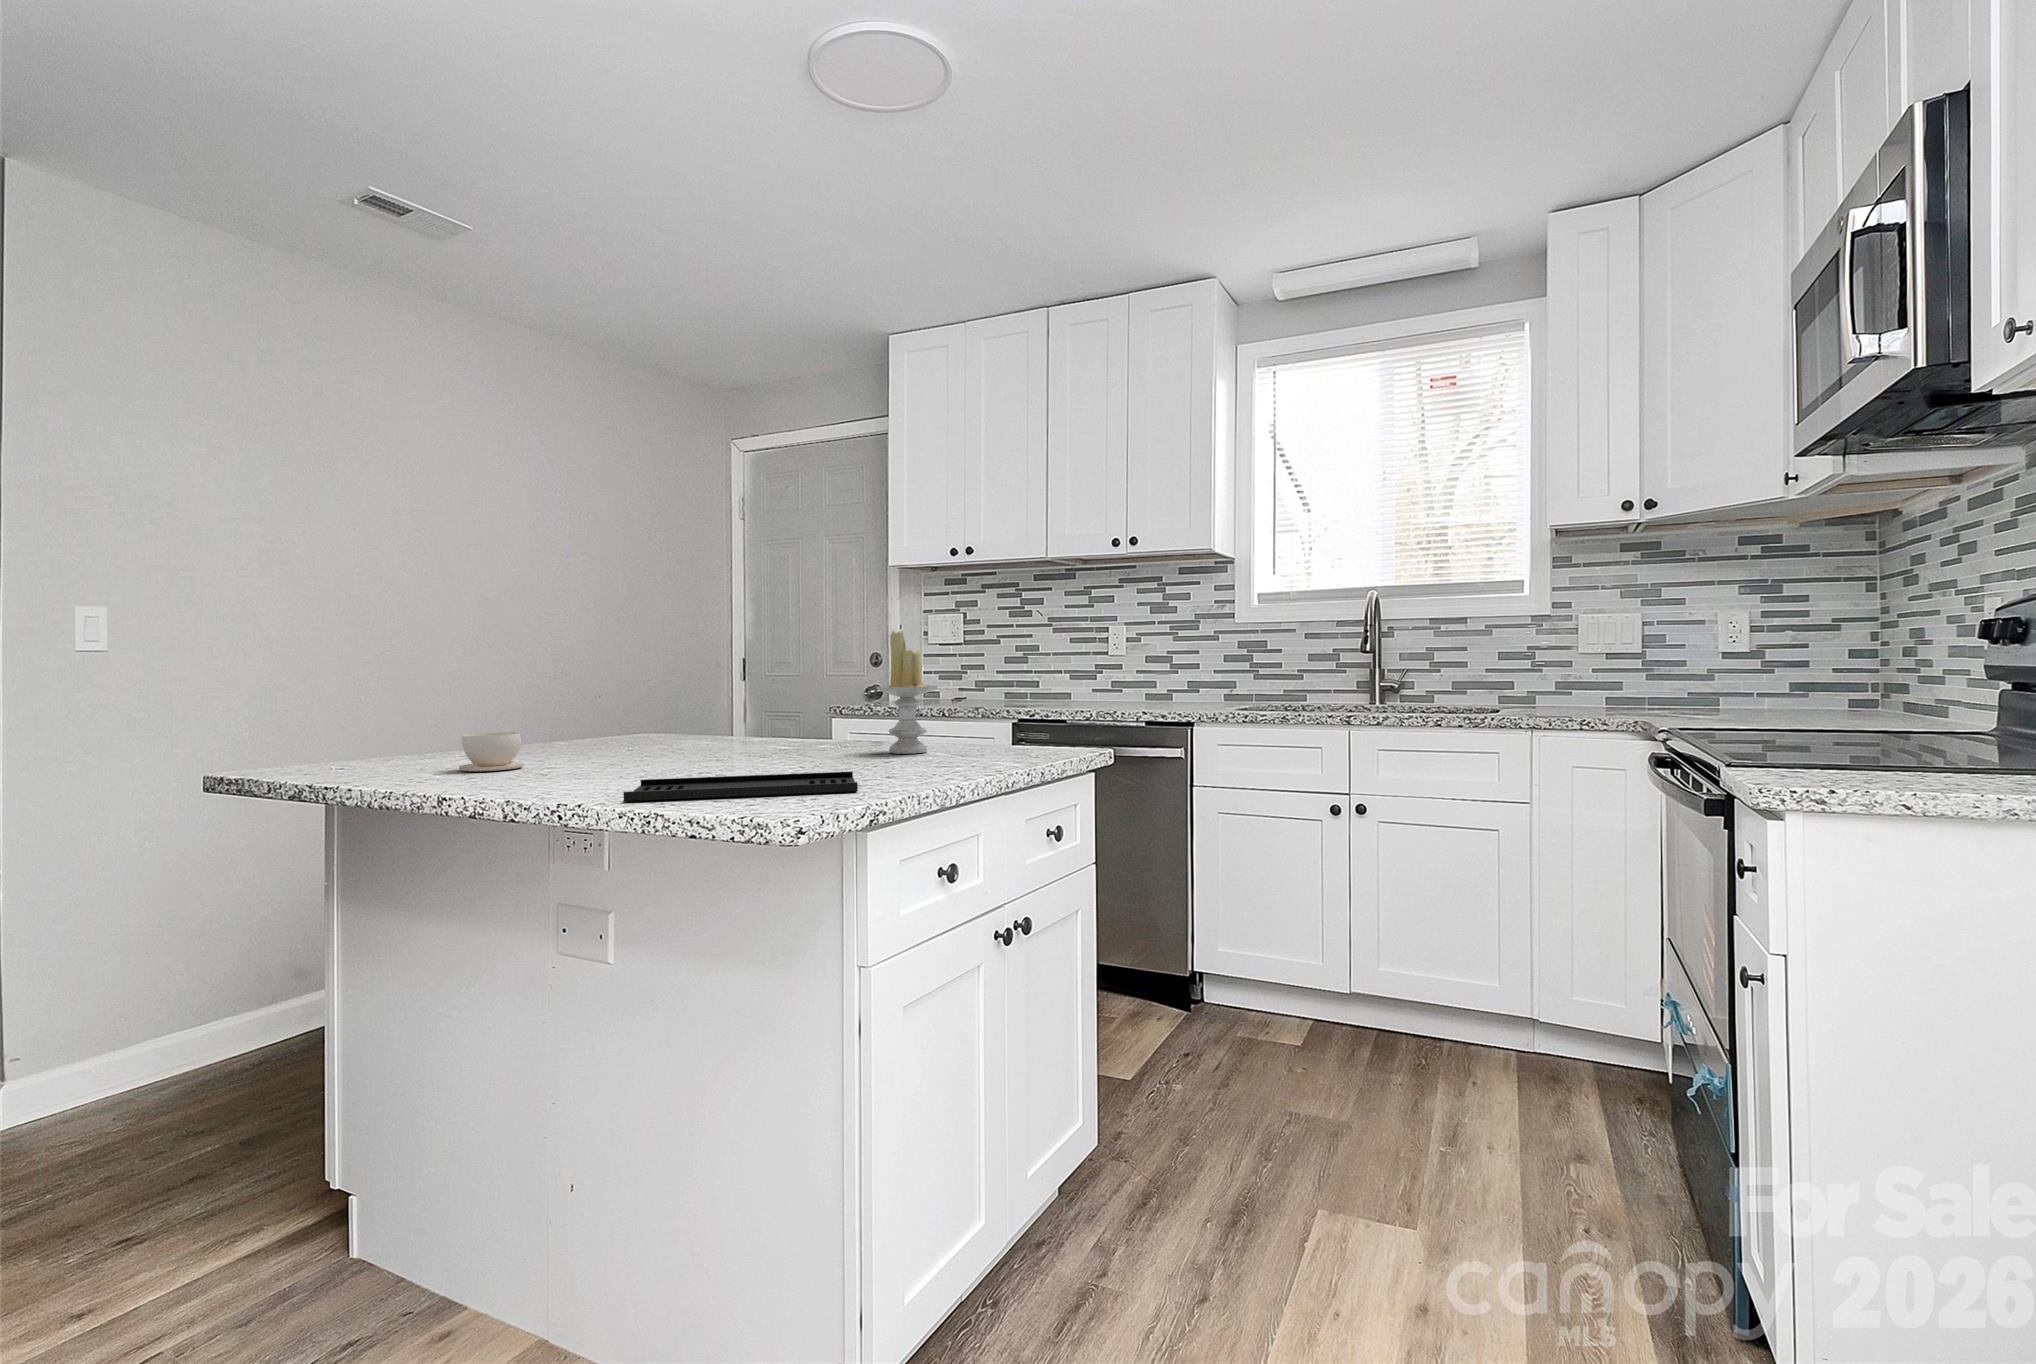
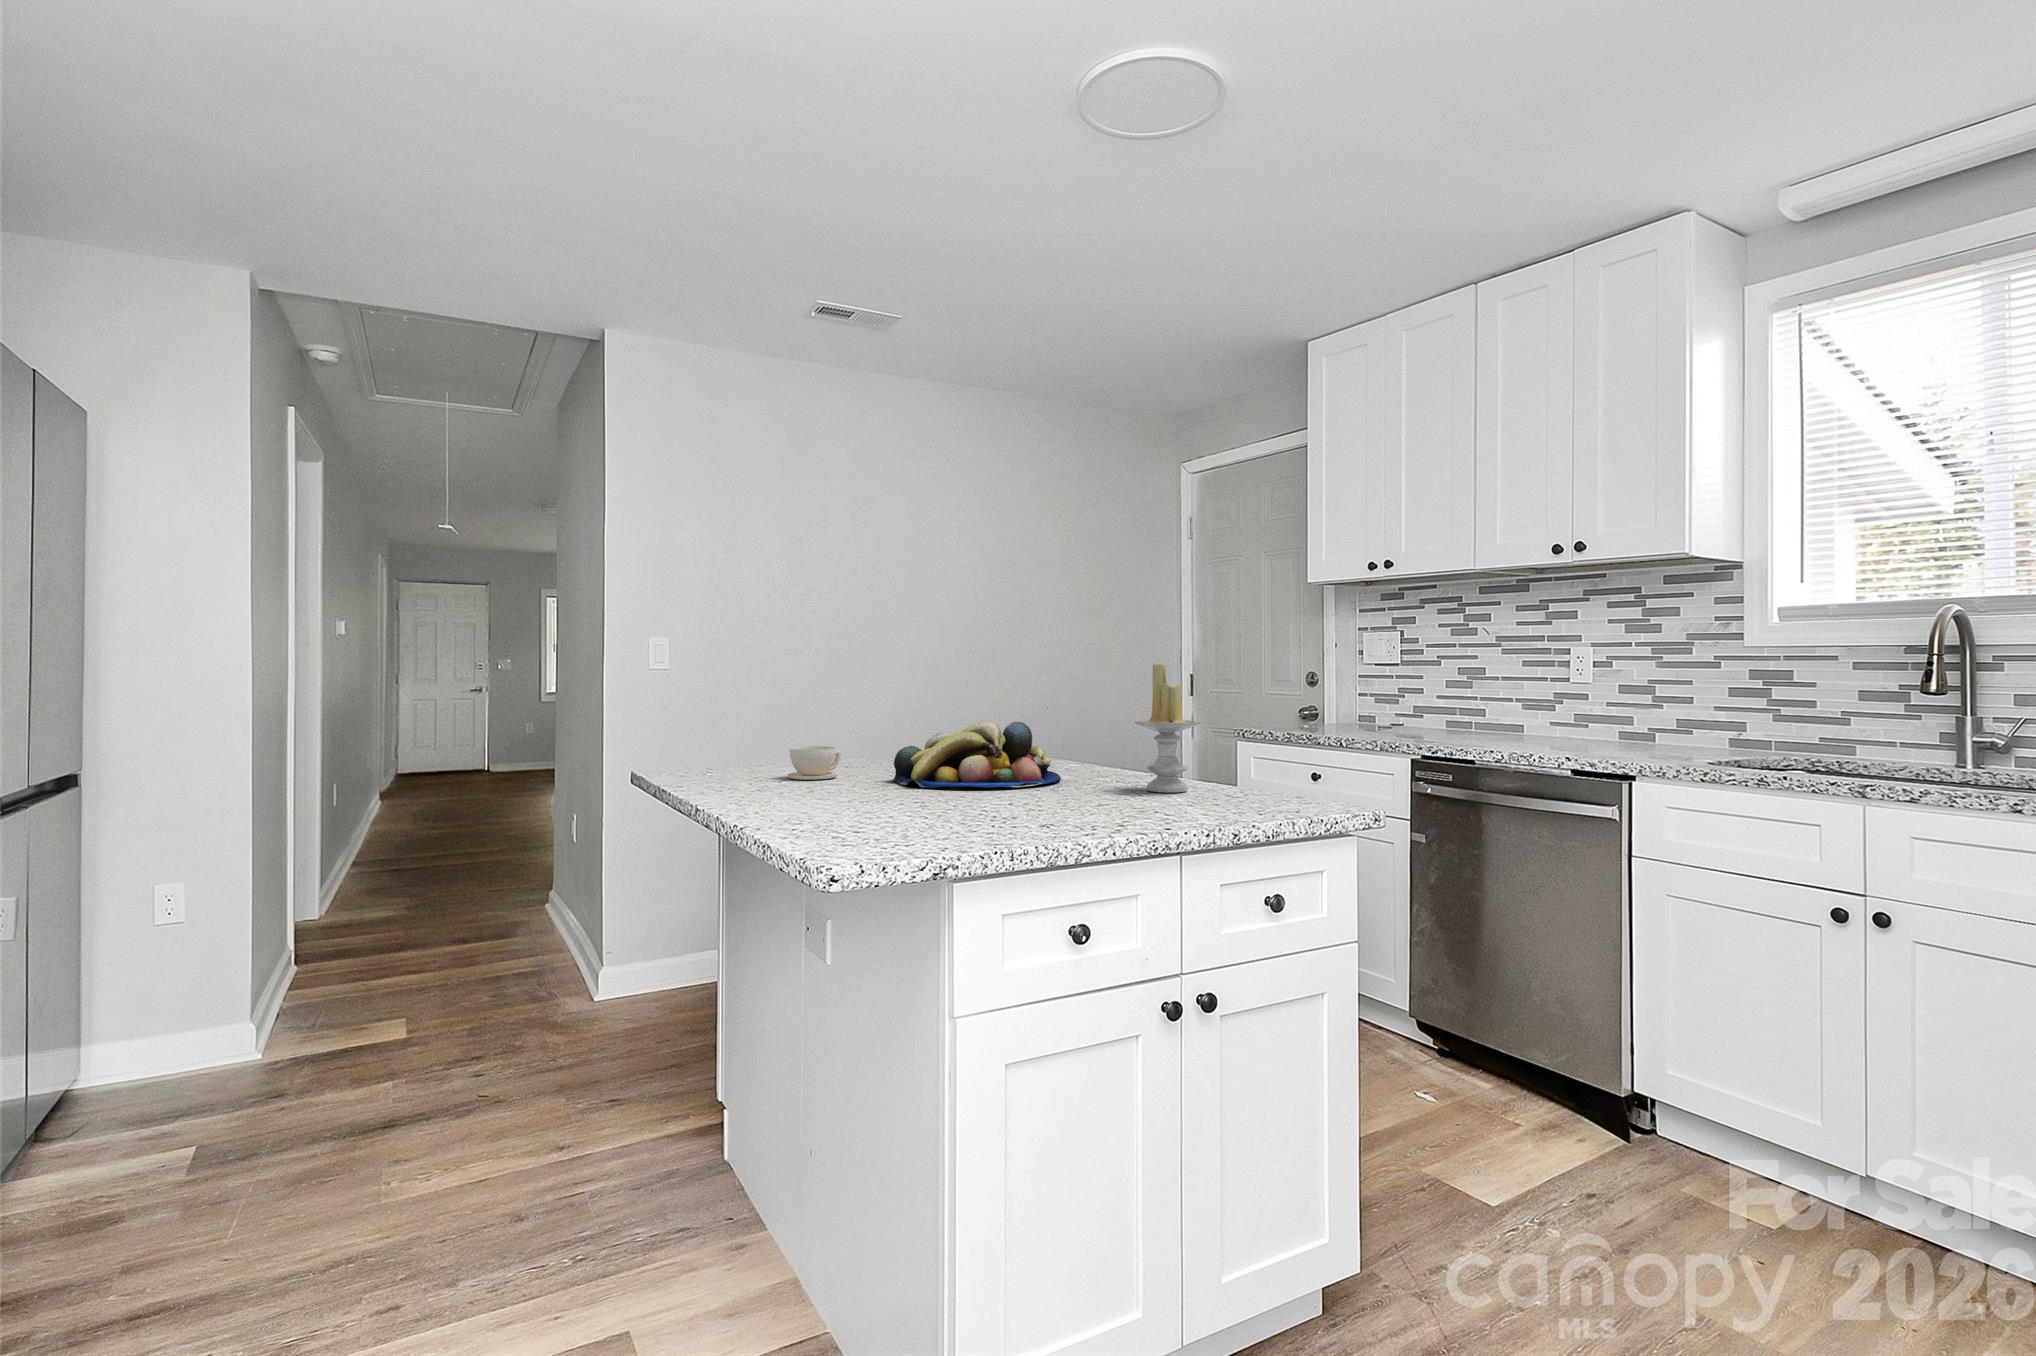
fruit bowl: none [603,694,788,767] -> present [892,721,1061,788]
tray: present [623,771,858,801] -> none [804,801,1031,832]

